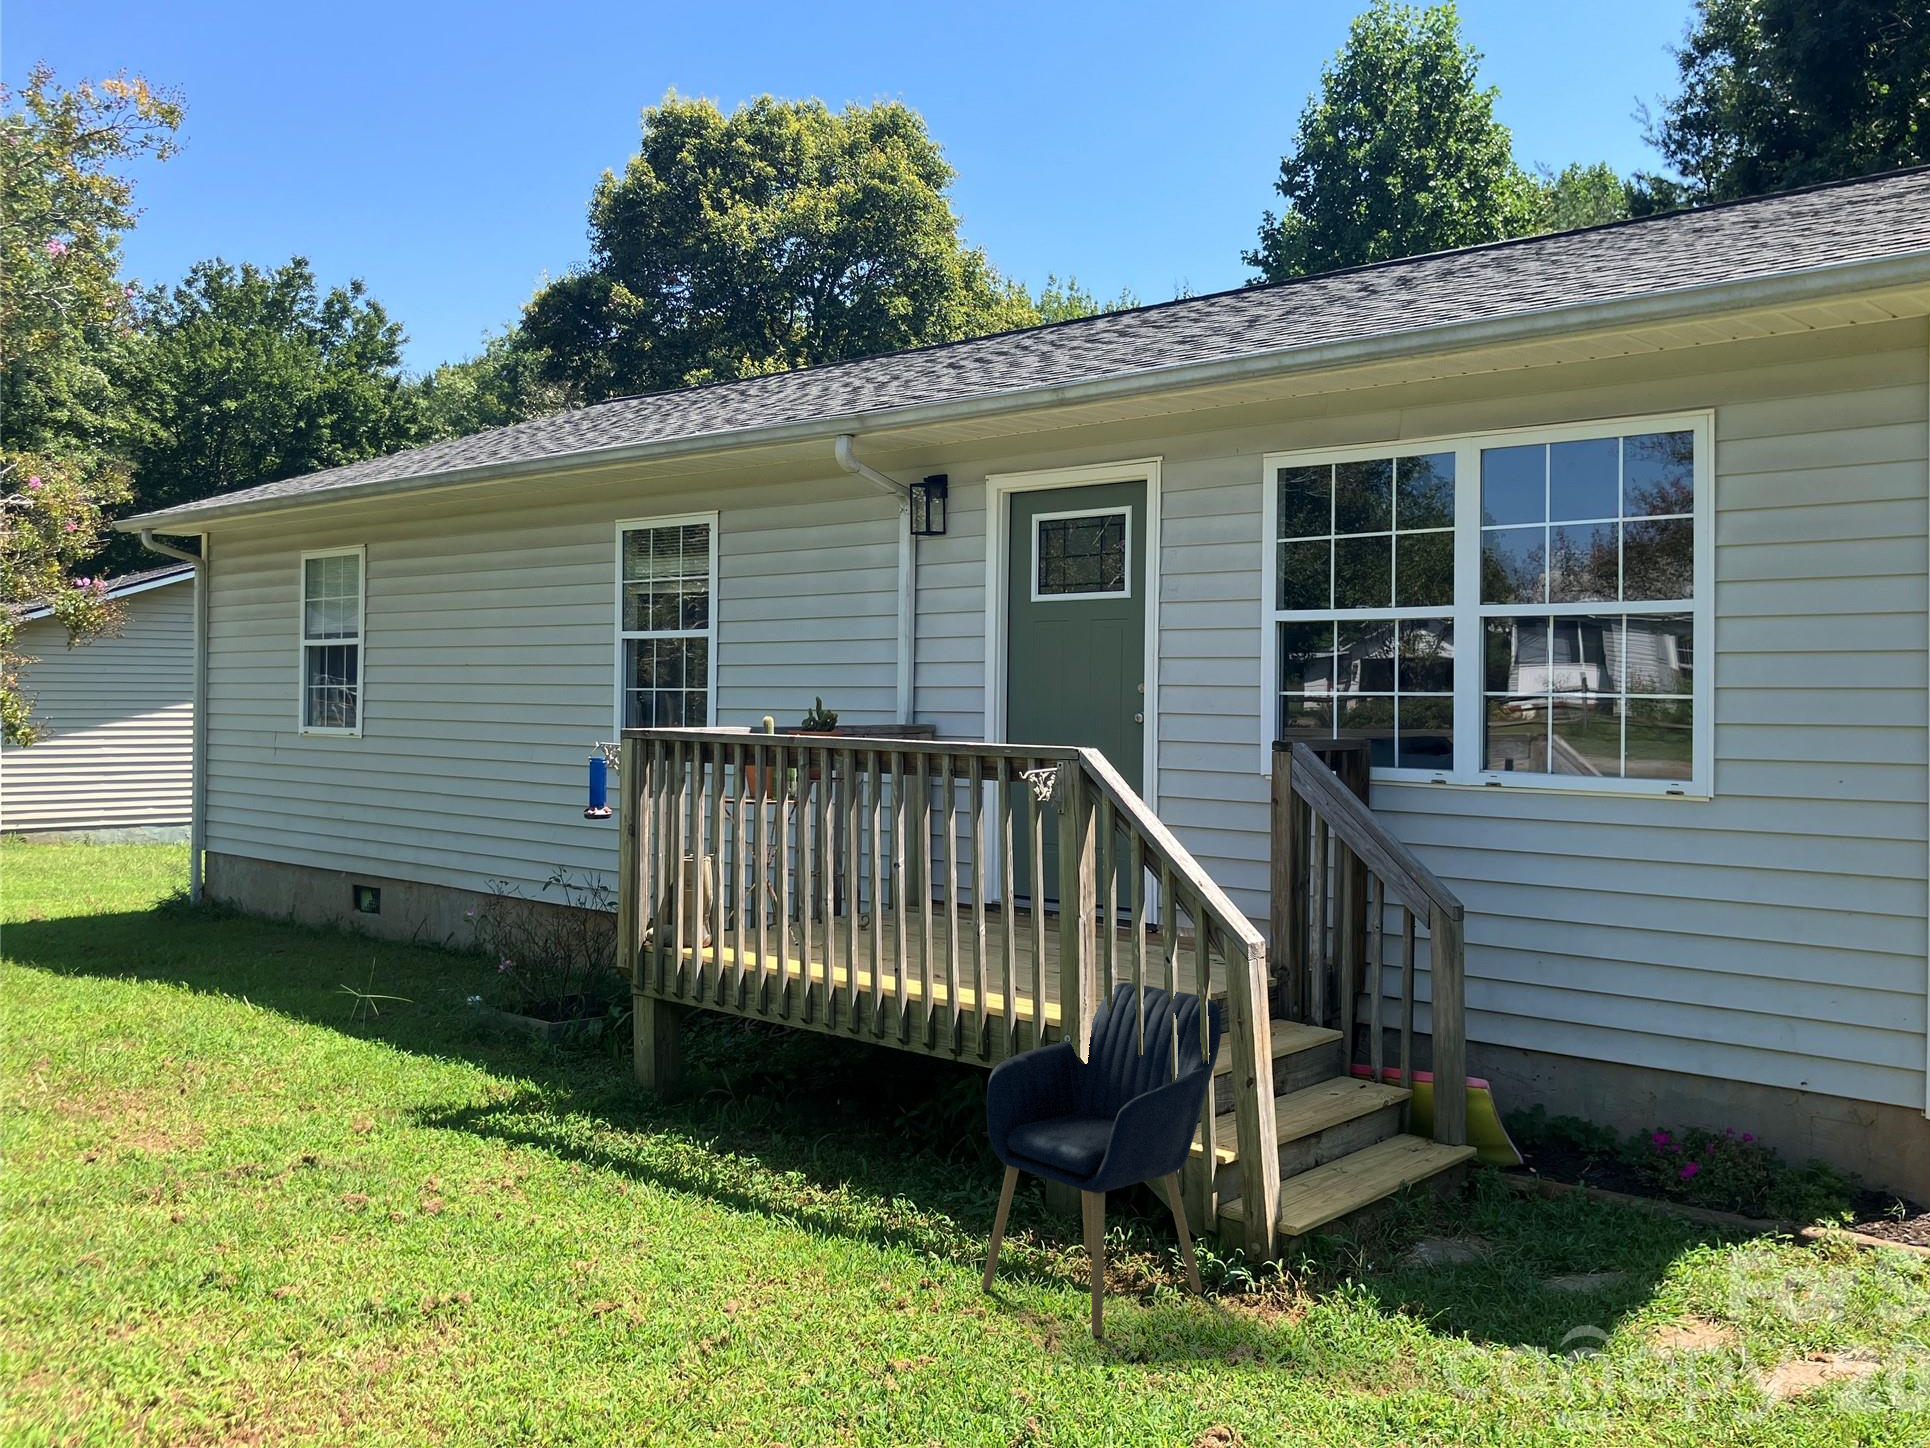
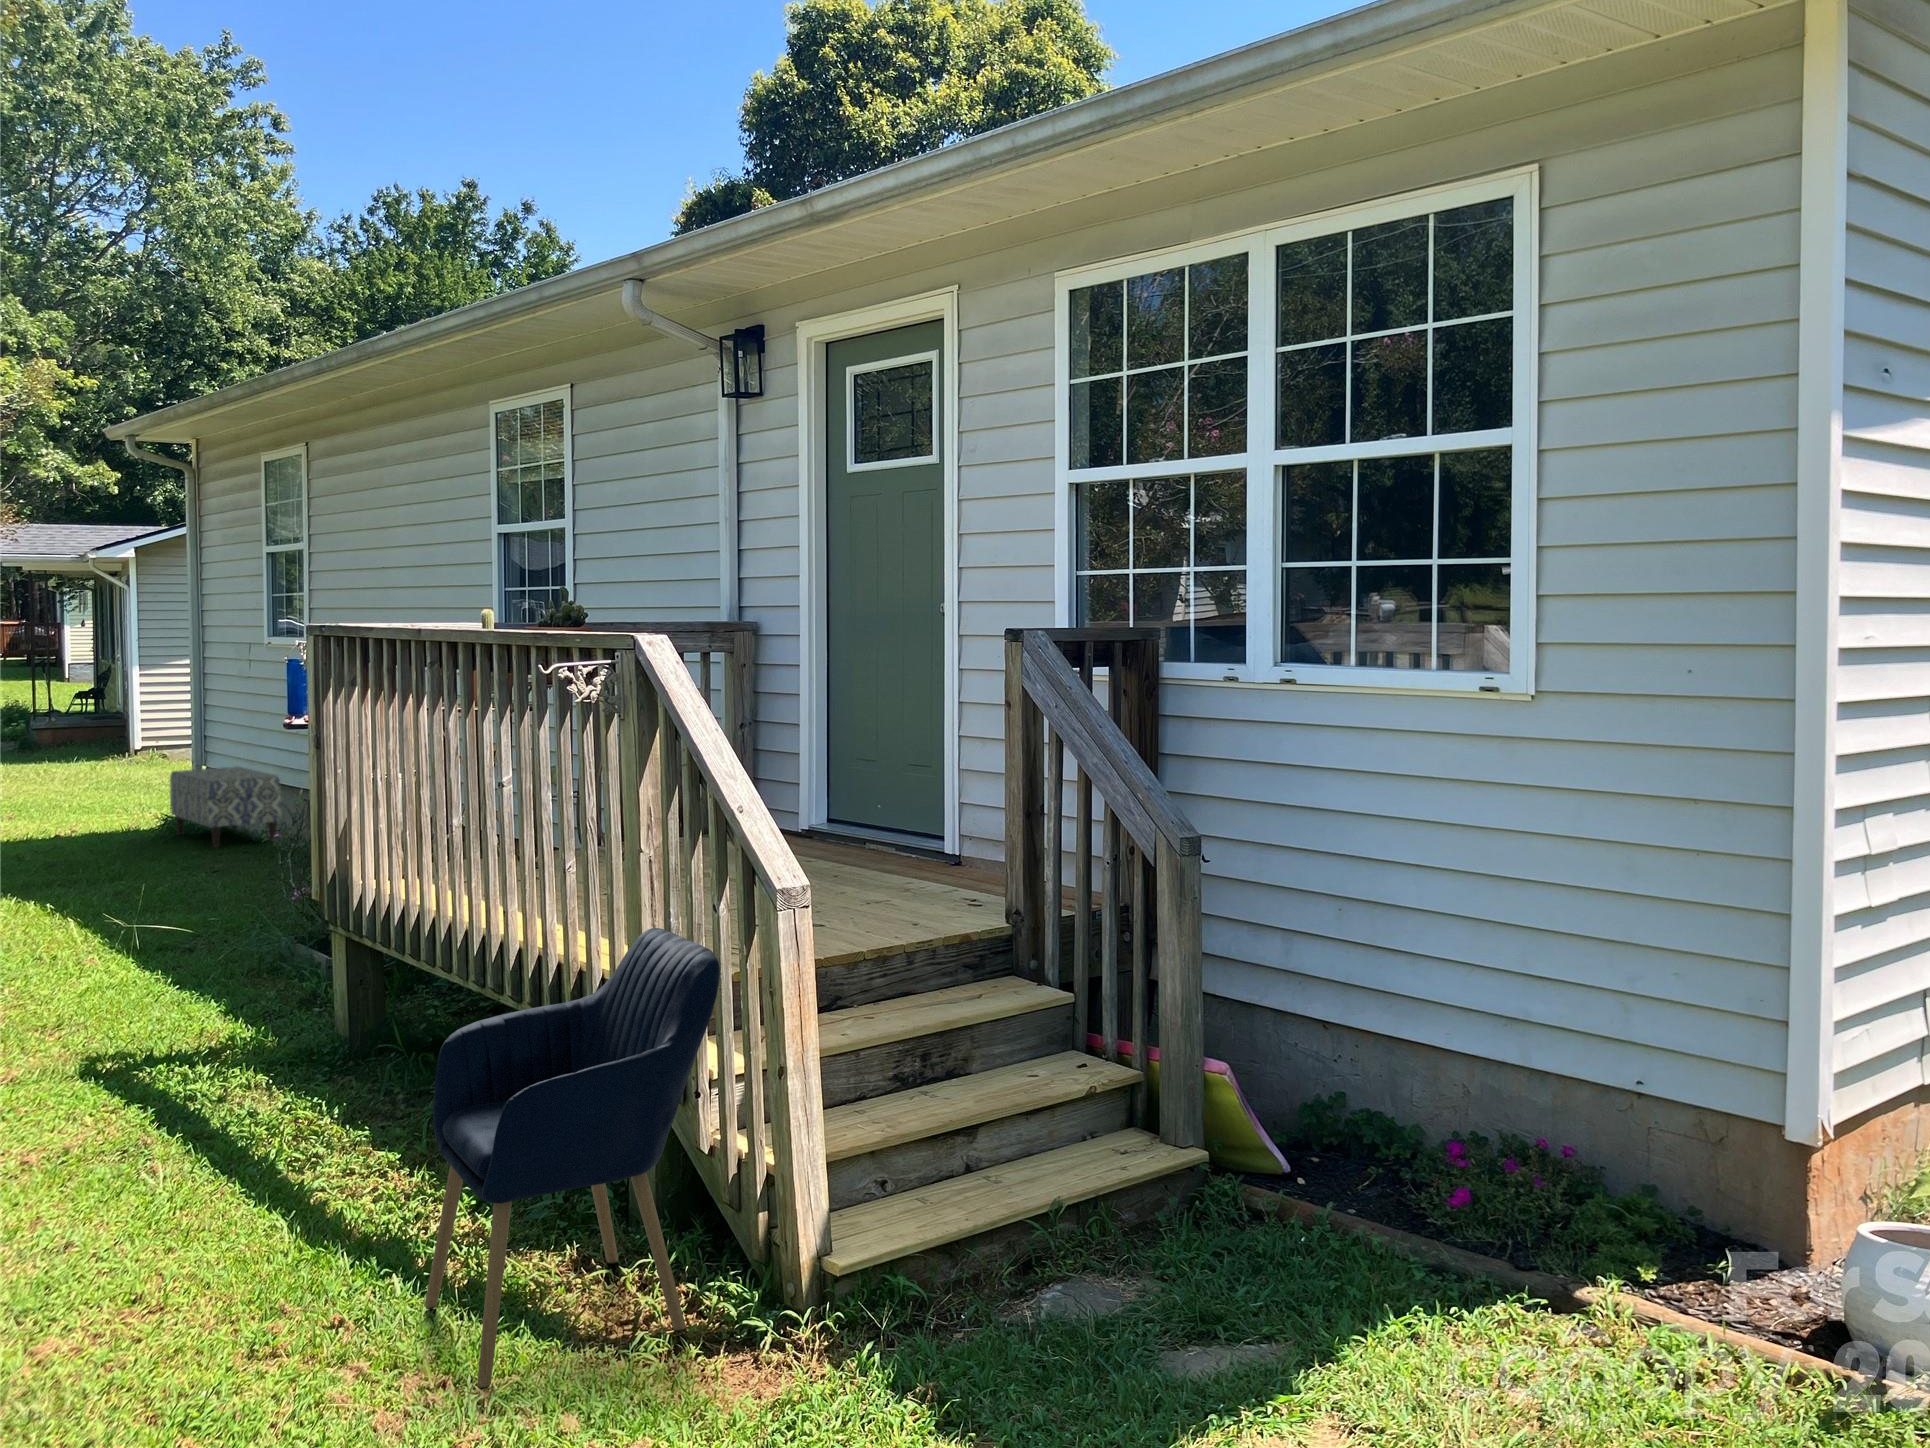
bench: none [185,856,314,937] -> present [170,766,282,848]

